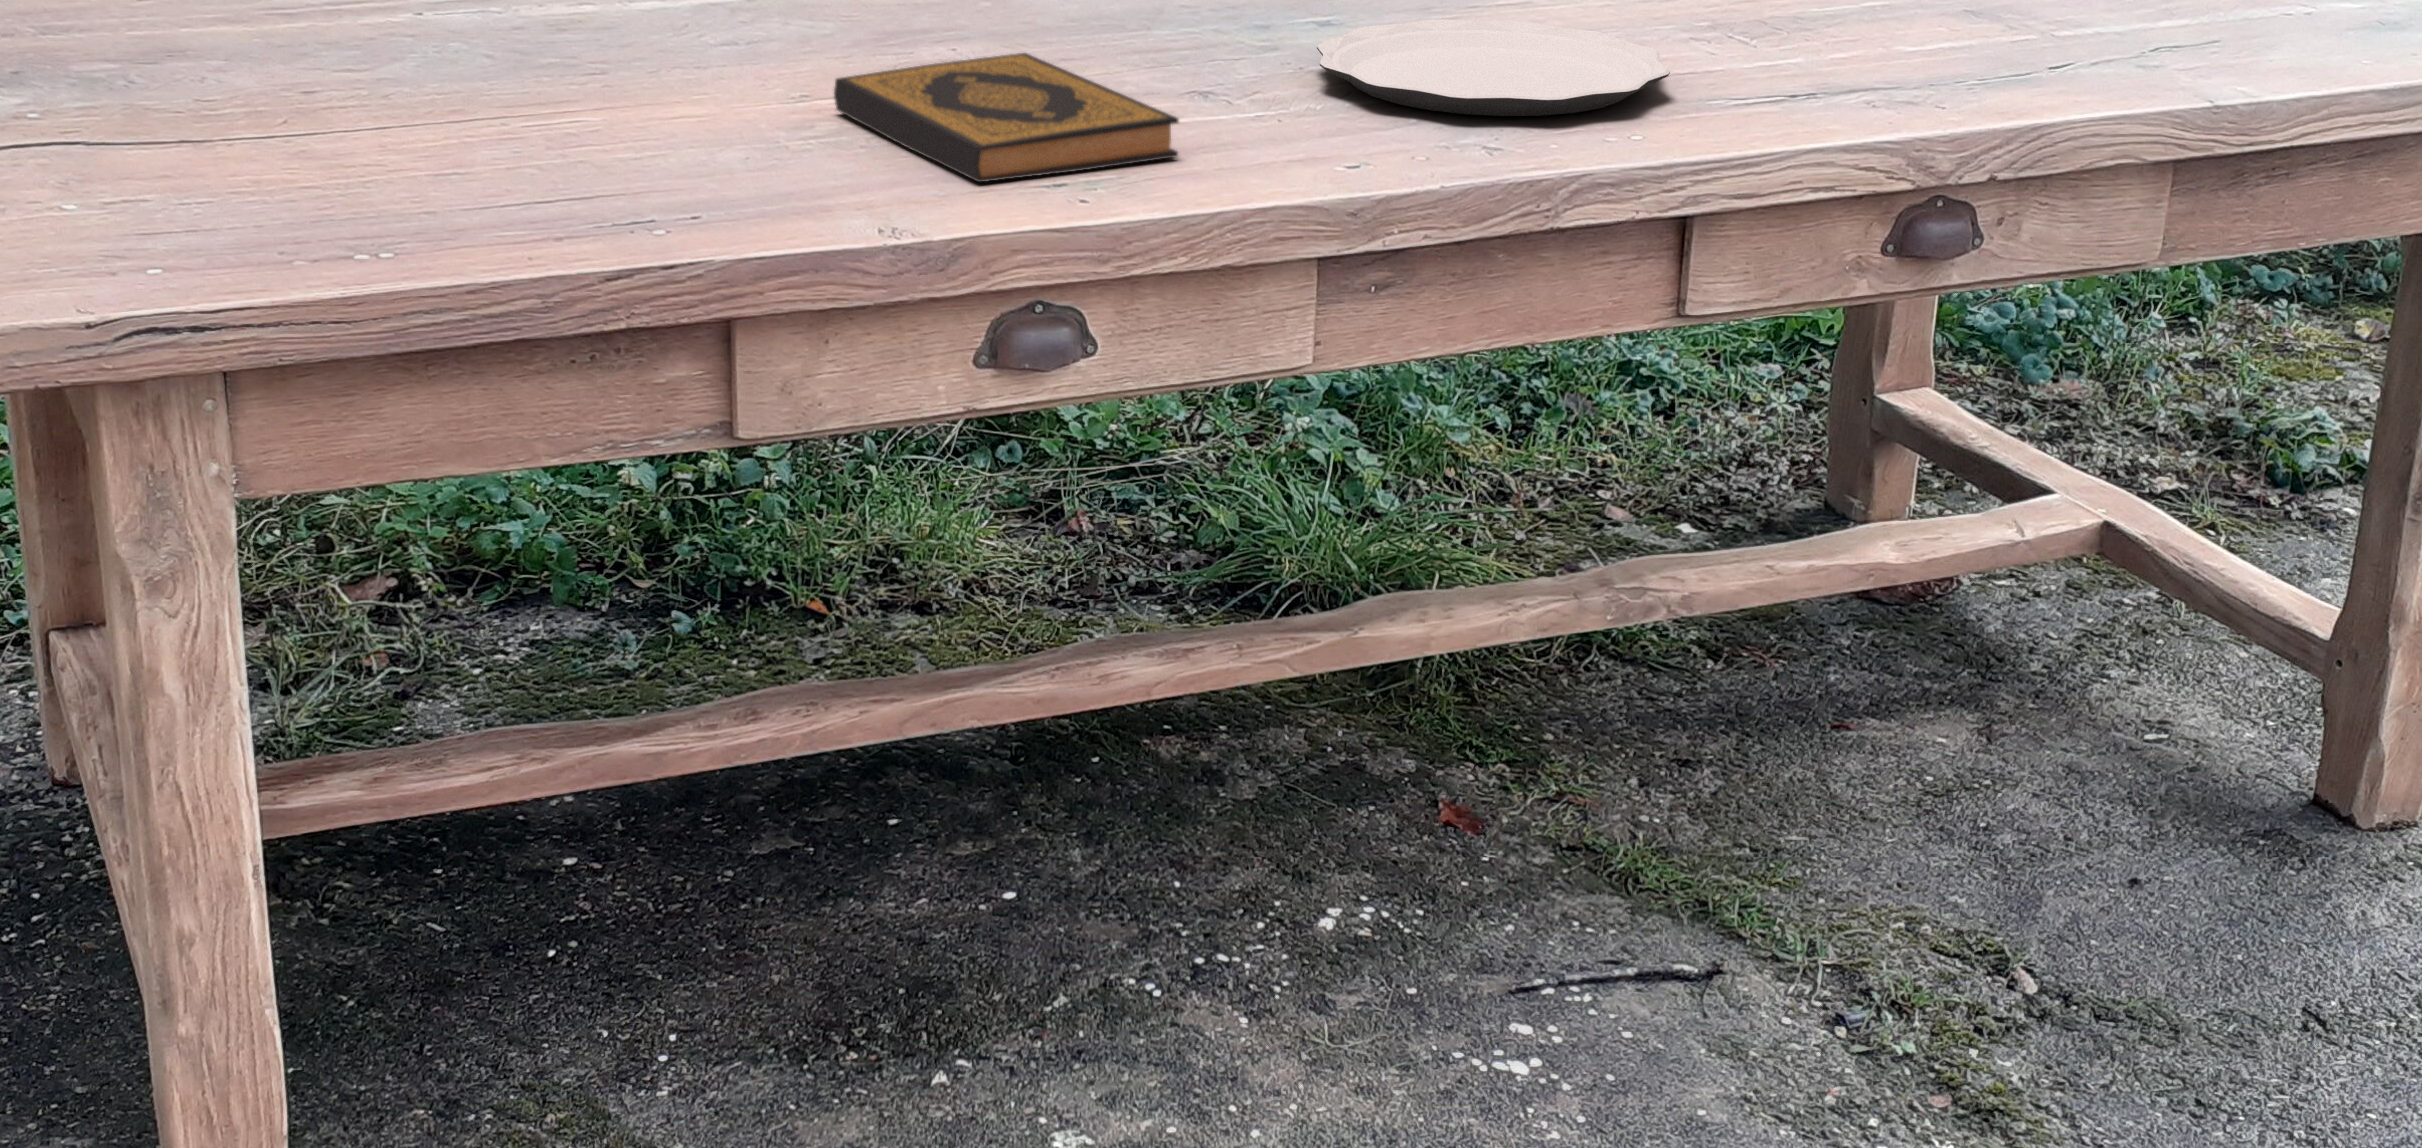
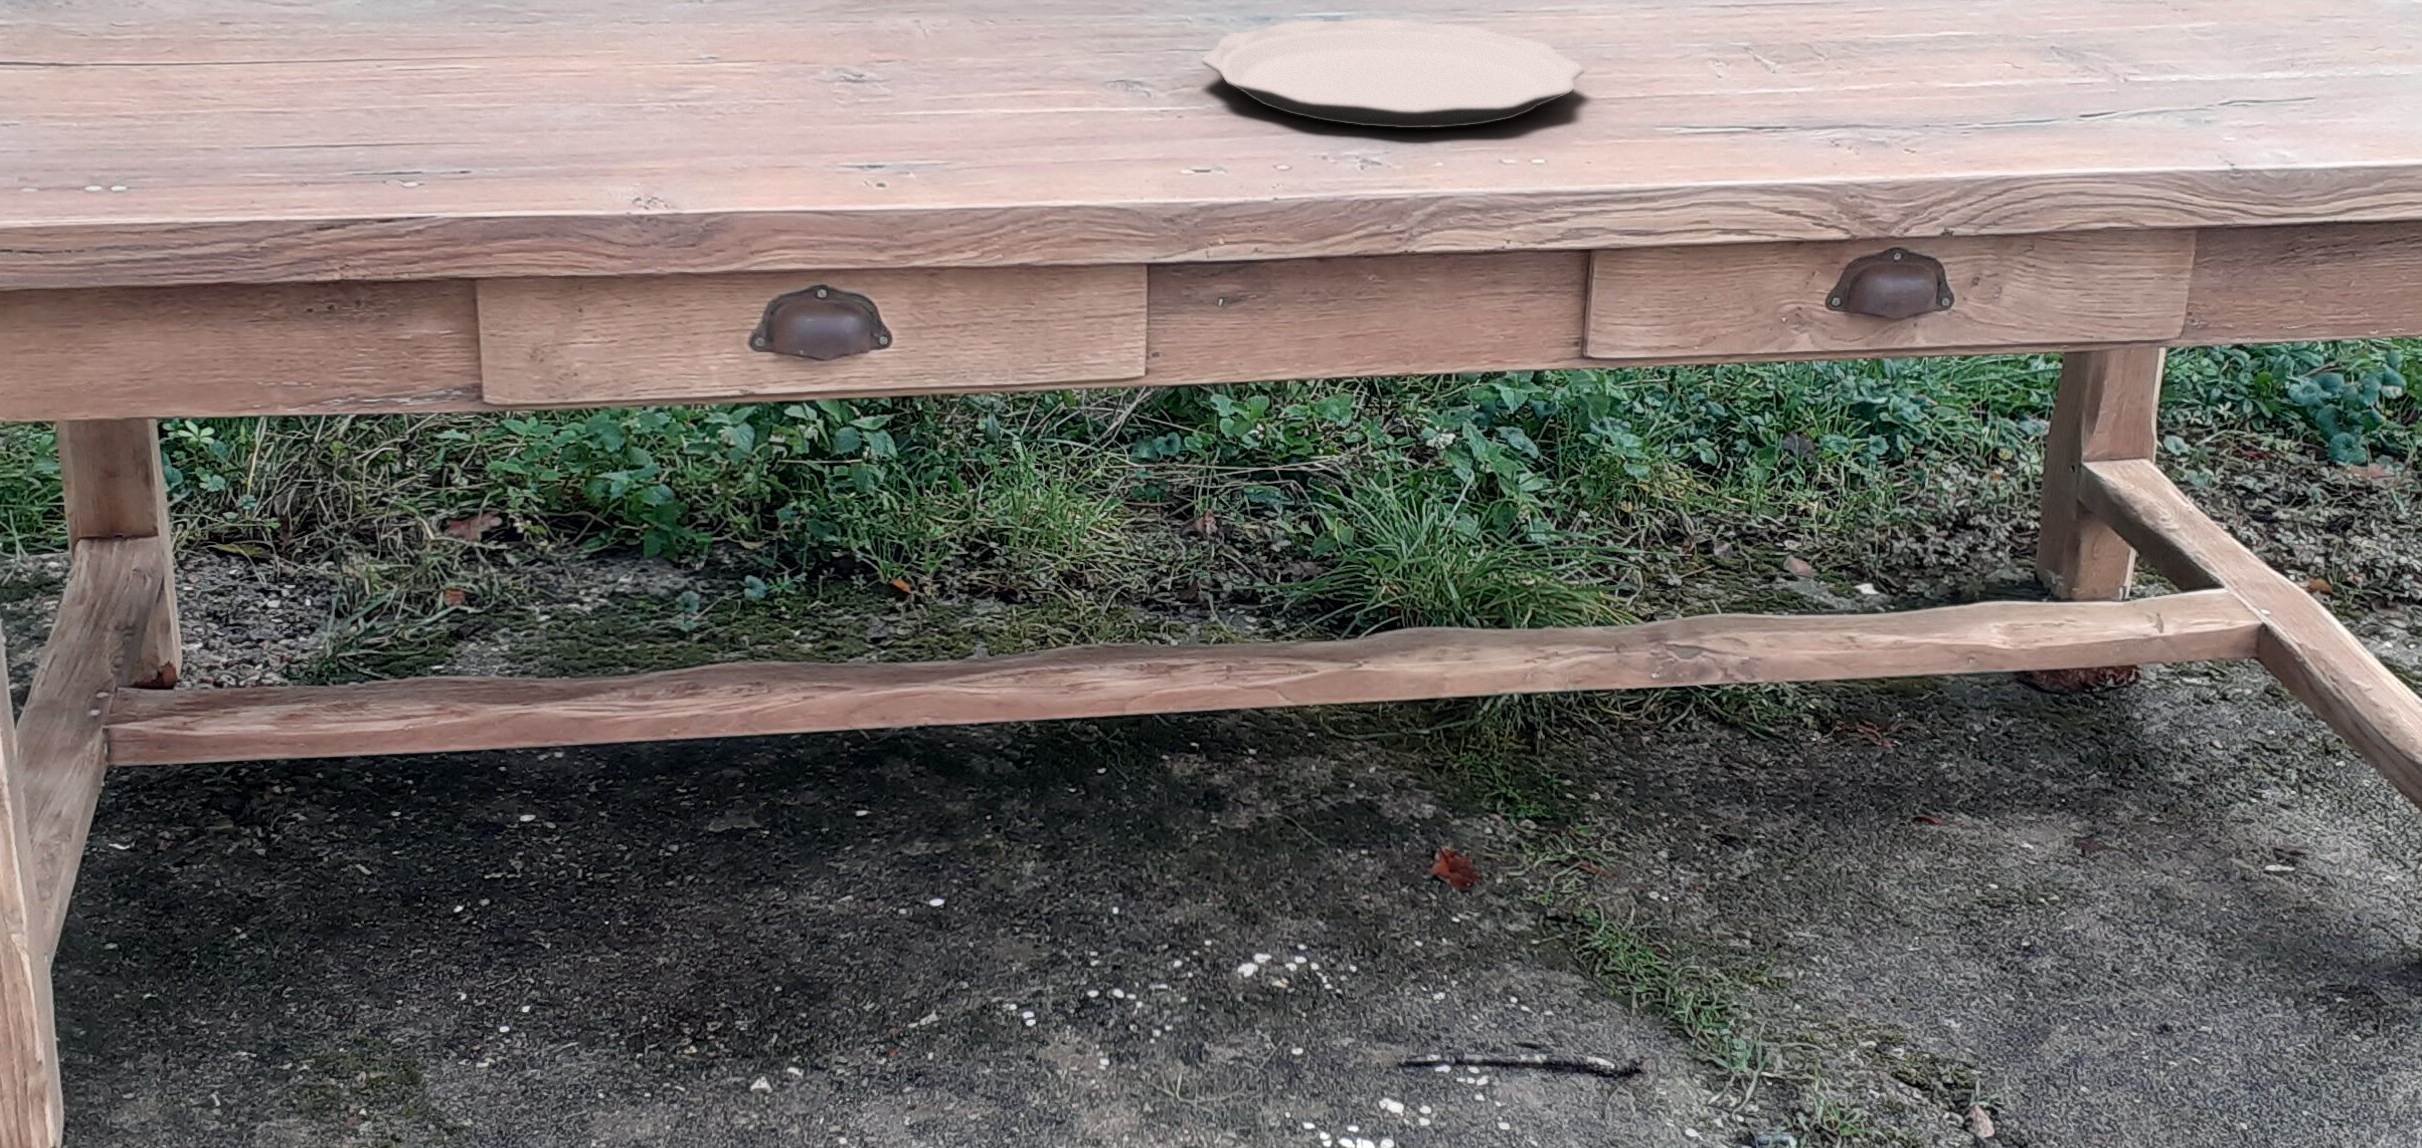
hardback book: present [834,53,1179,182] -> none [672,26,967,157]

